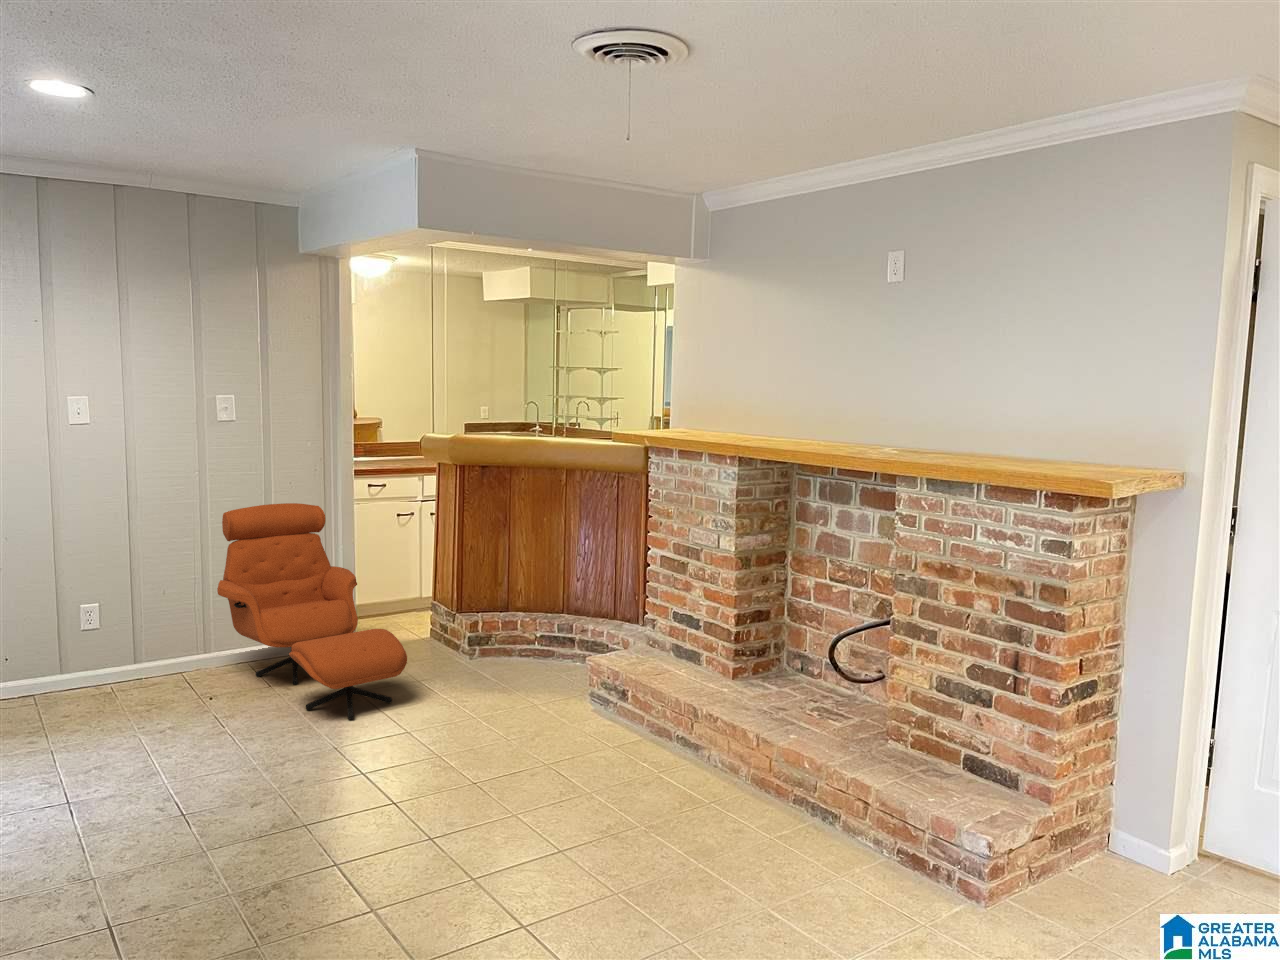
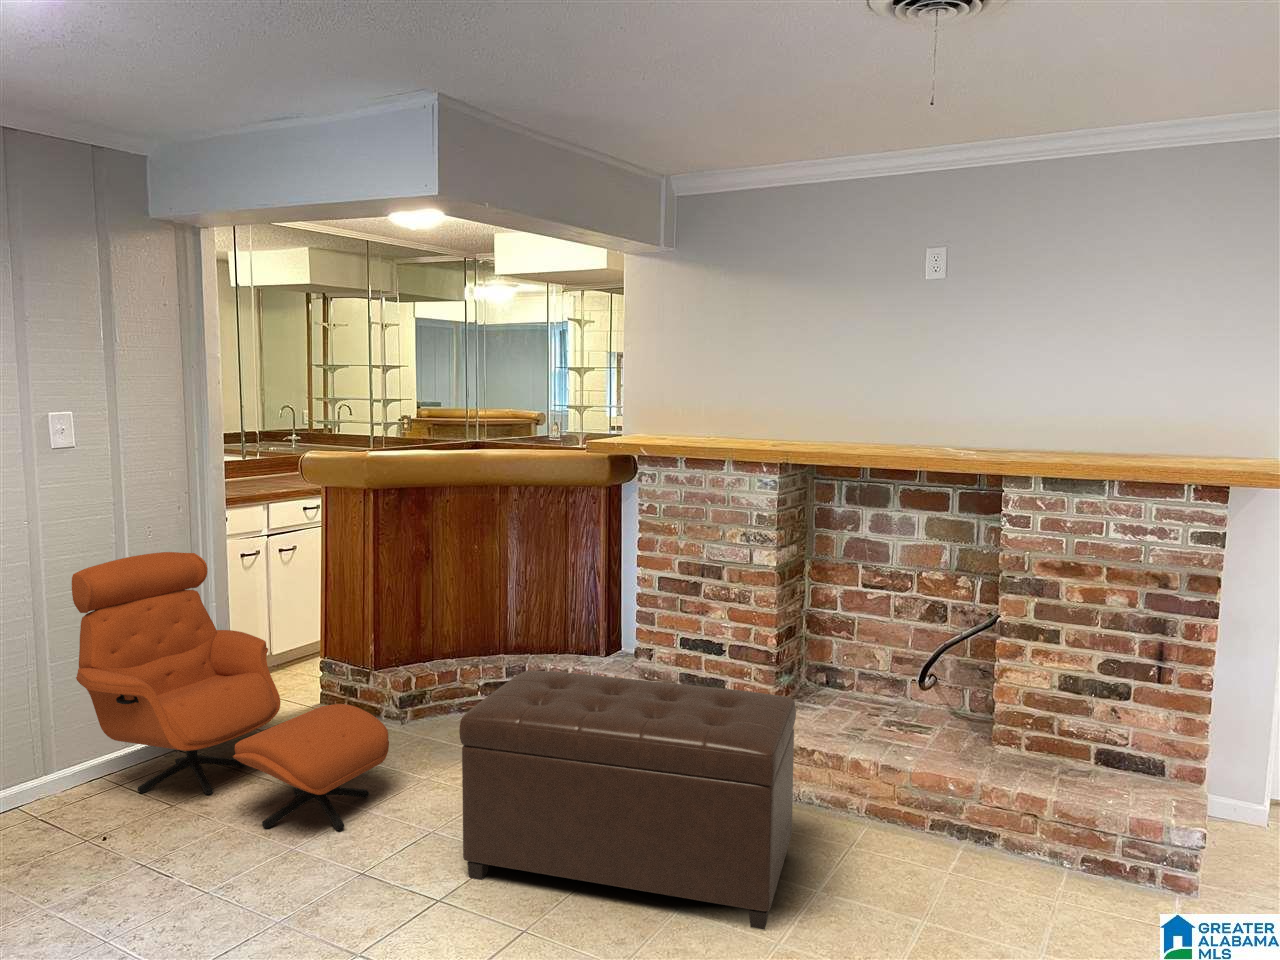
ottoman: none [394,615,658,837] -> present [459,671,796,929]

